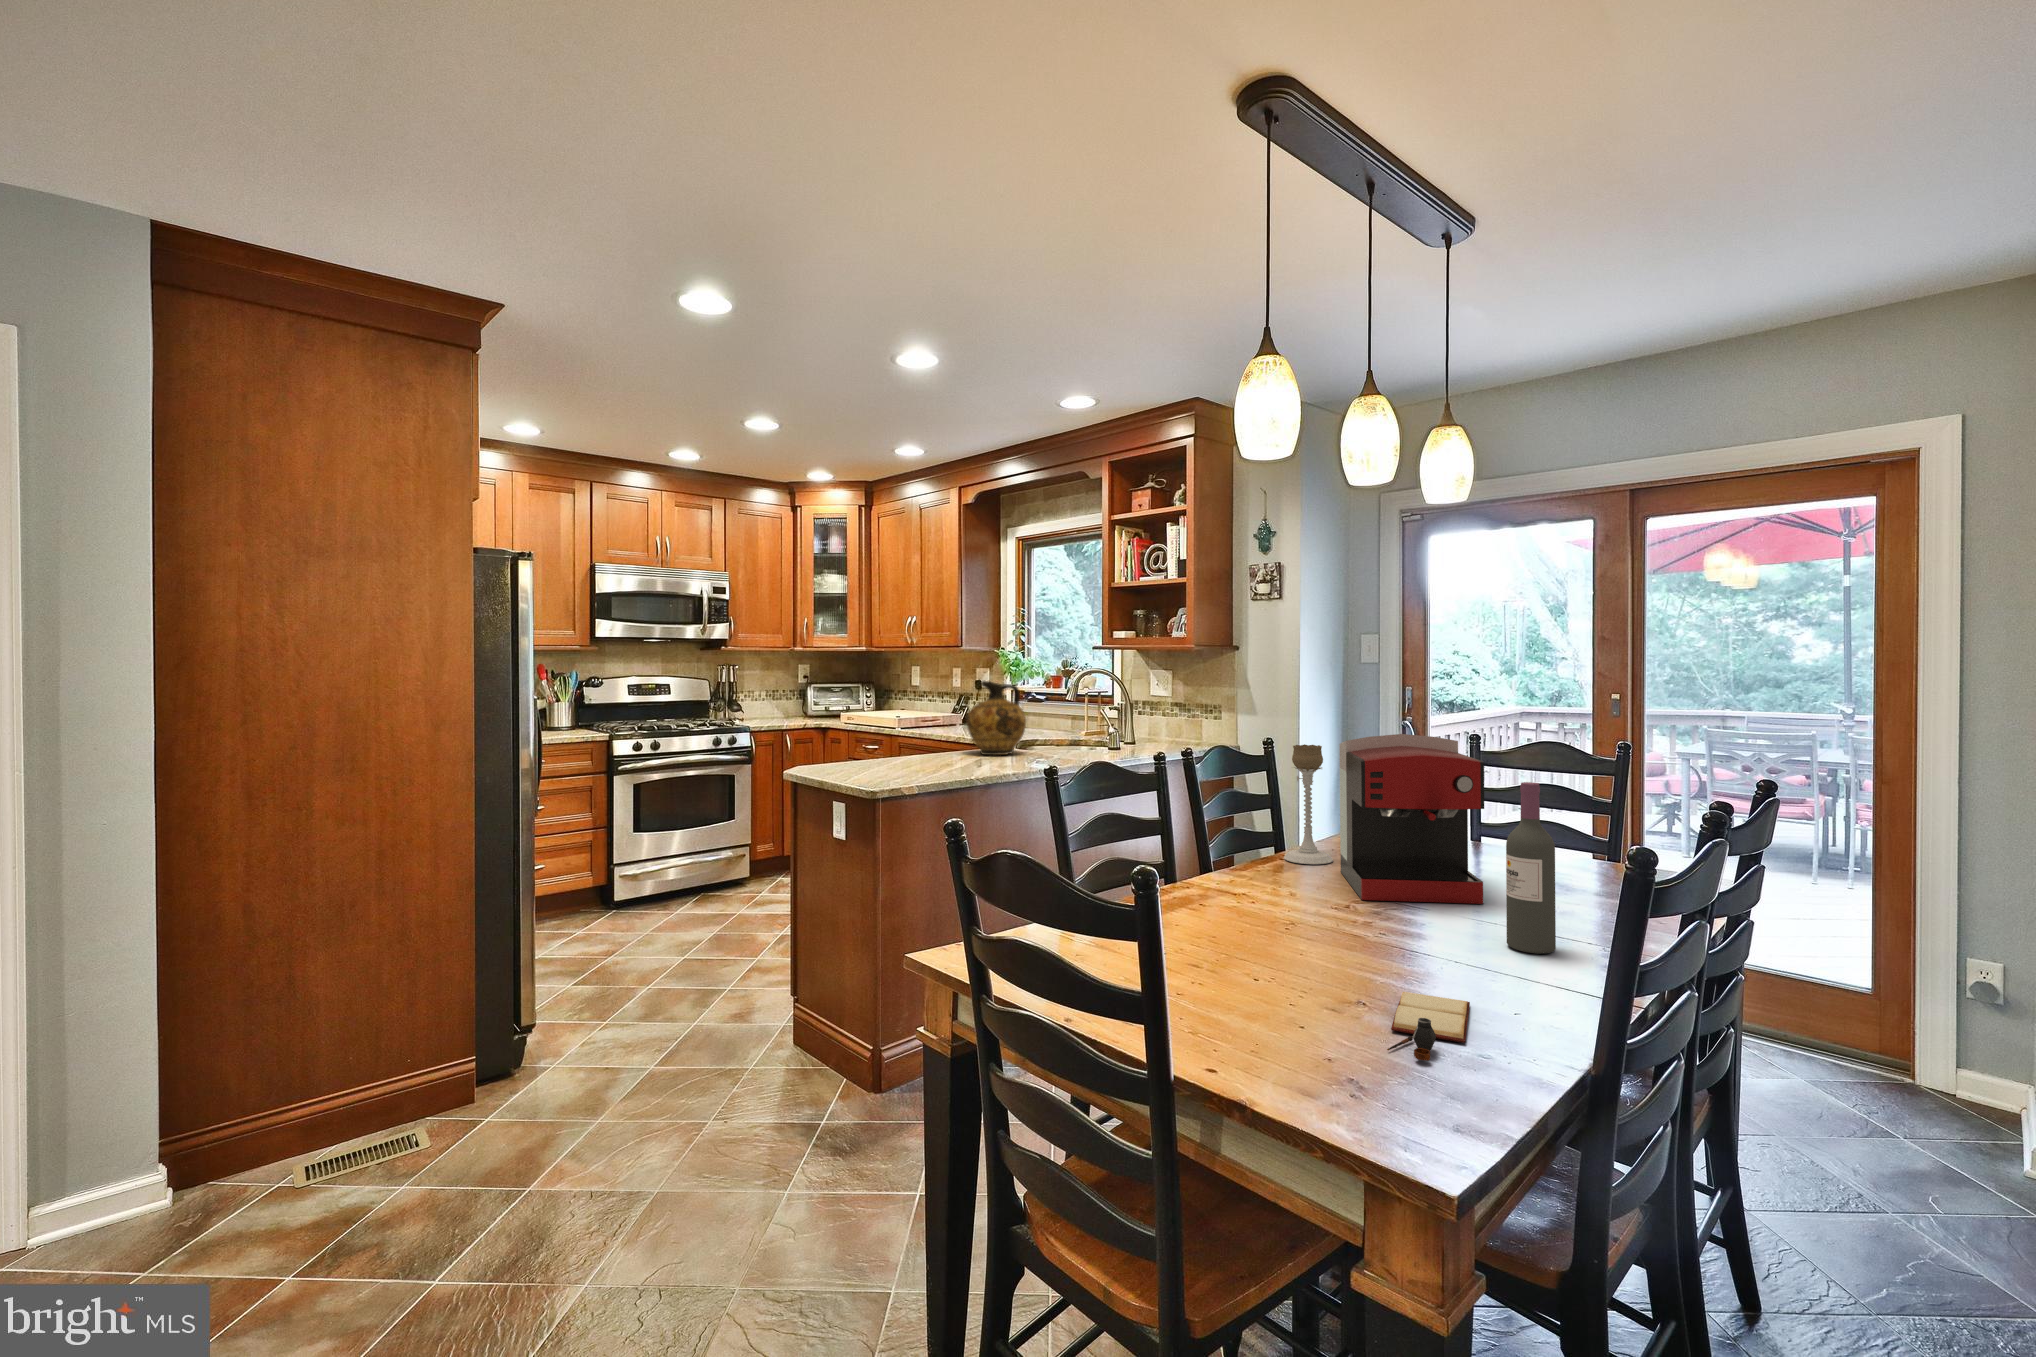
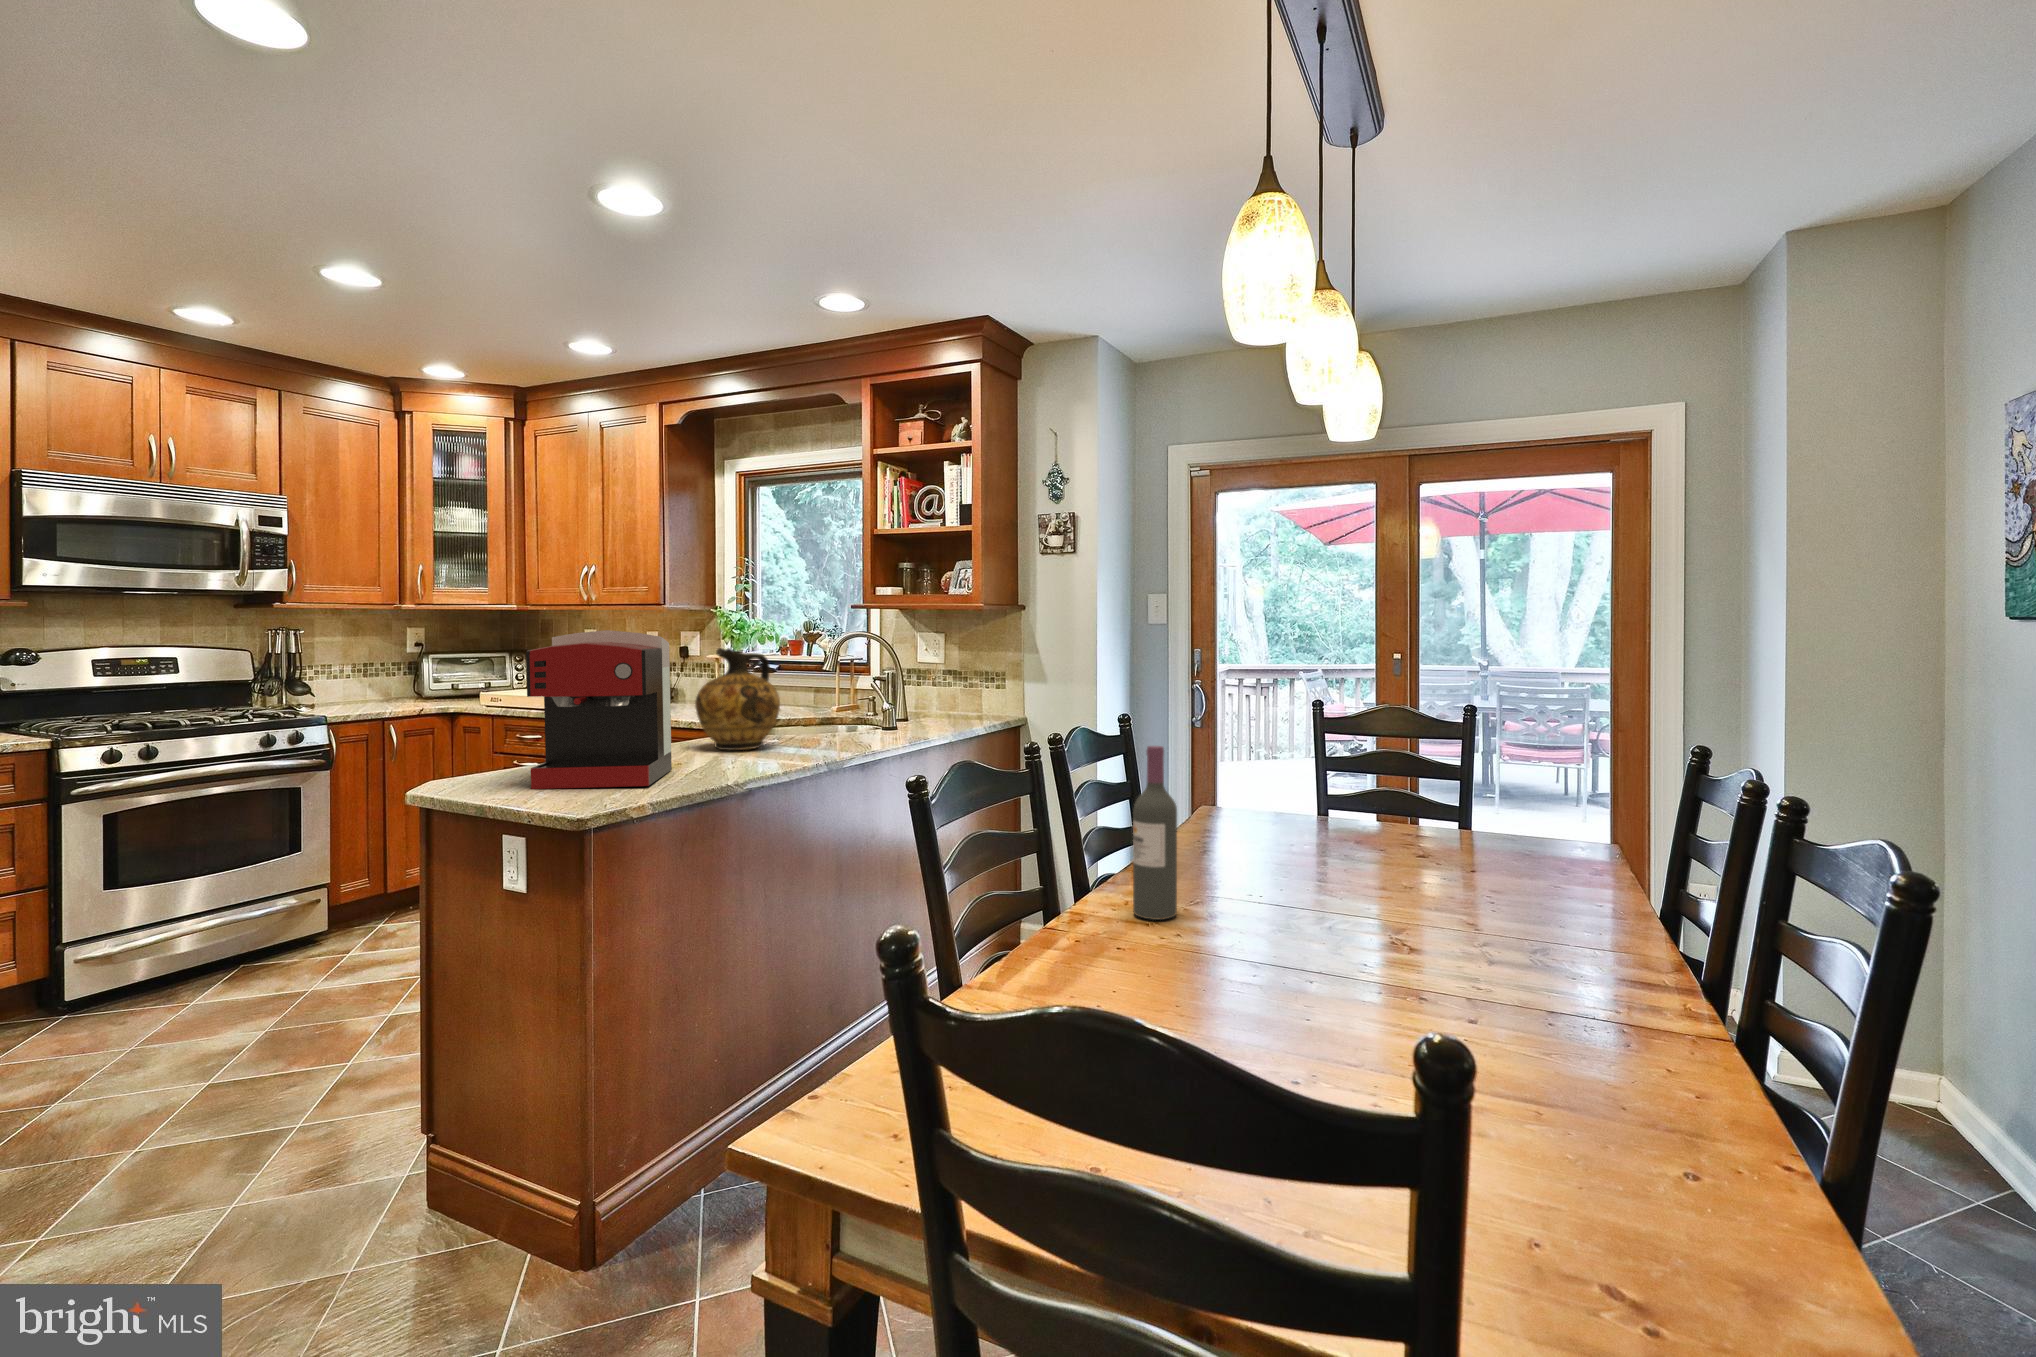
coffee maker: present [1340,734,1484,904] -> present [526,630,672,789]
candle holder: present [1284,744,1333,864] -> none [1178,729,1240,885]
wine bottle: present [1506,782,1556,954] -> present [1133,746,1177,920]
book: present [1387,992,1470,1061] -> none [1535,1100,1717,1251]

